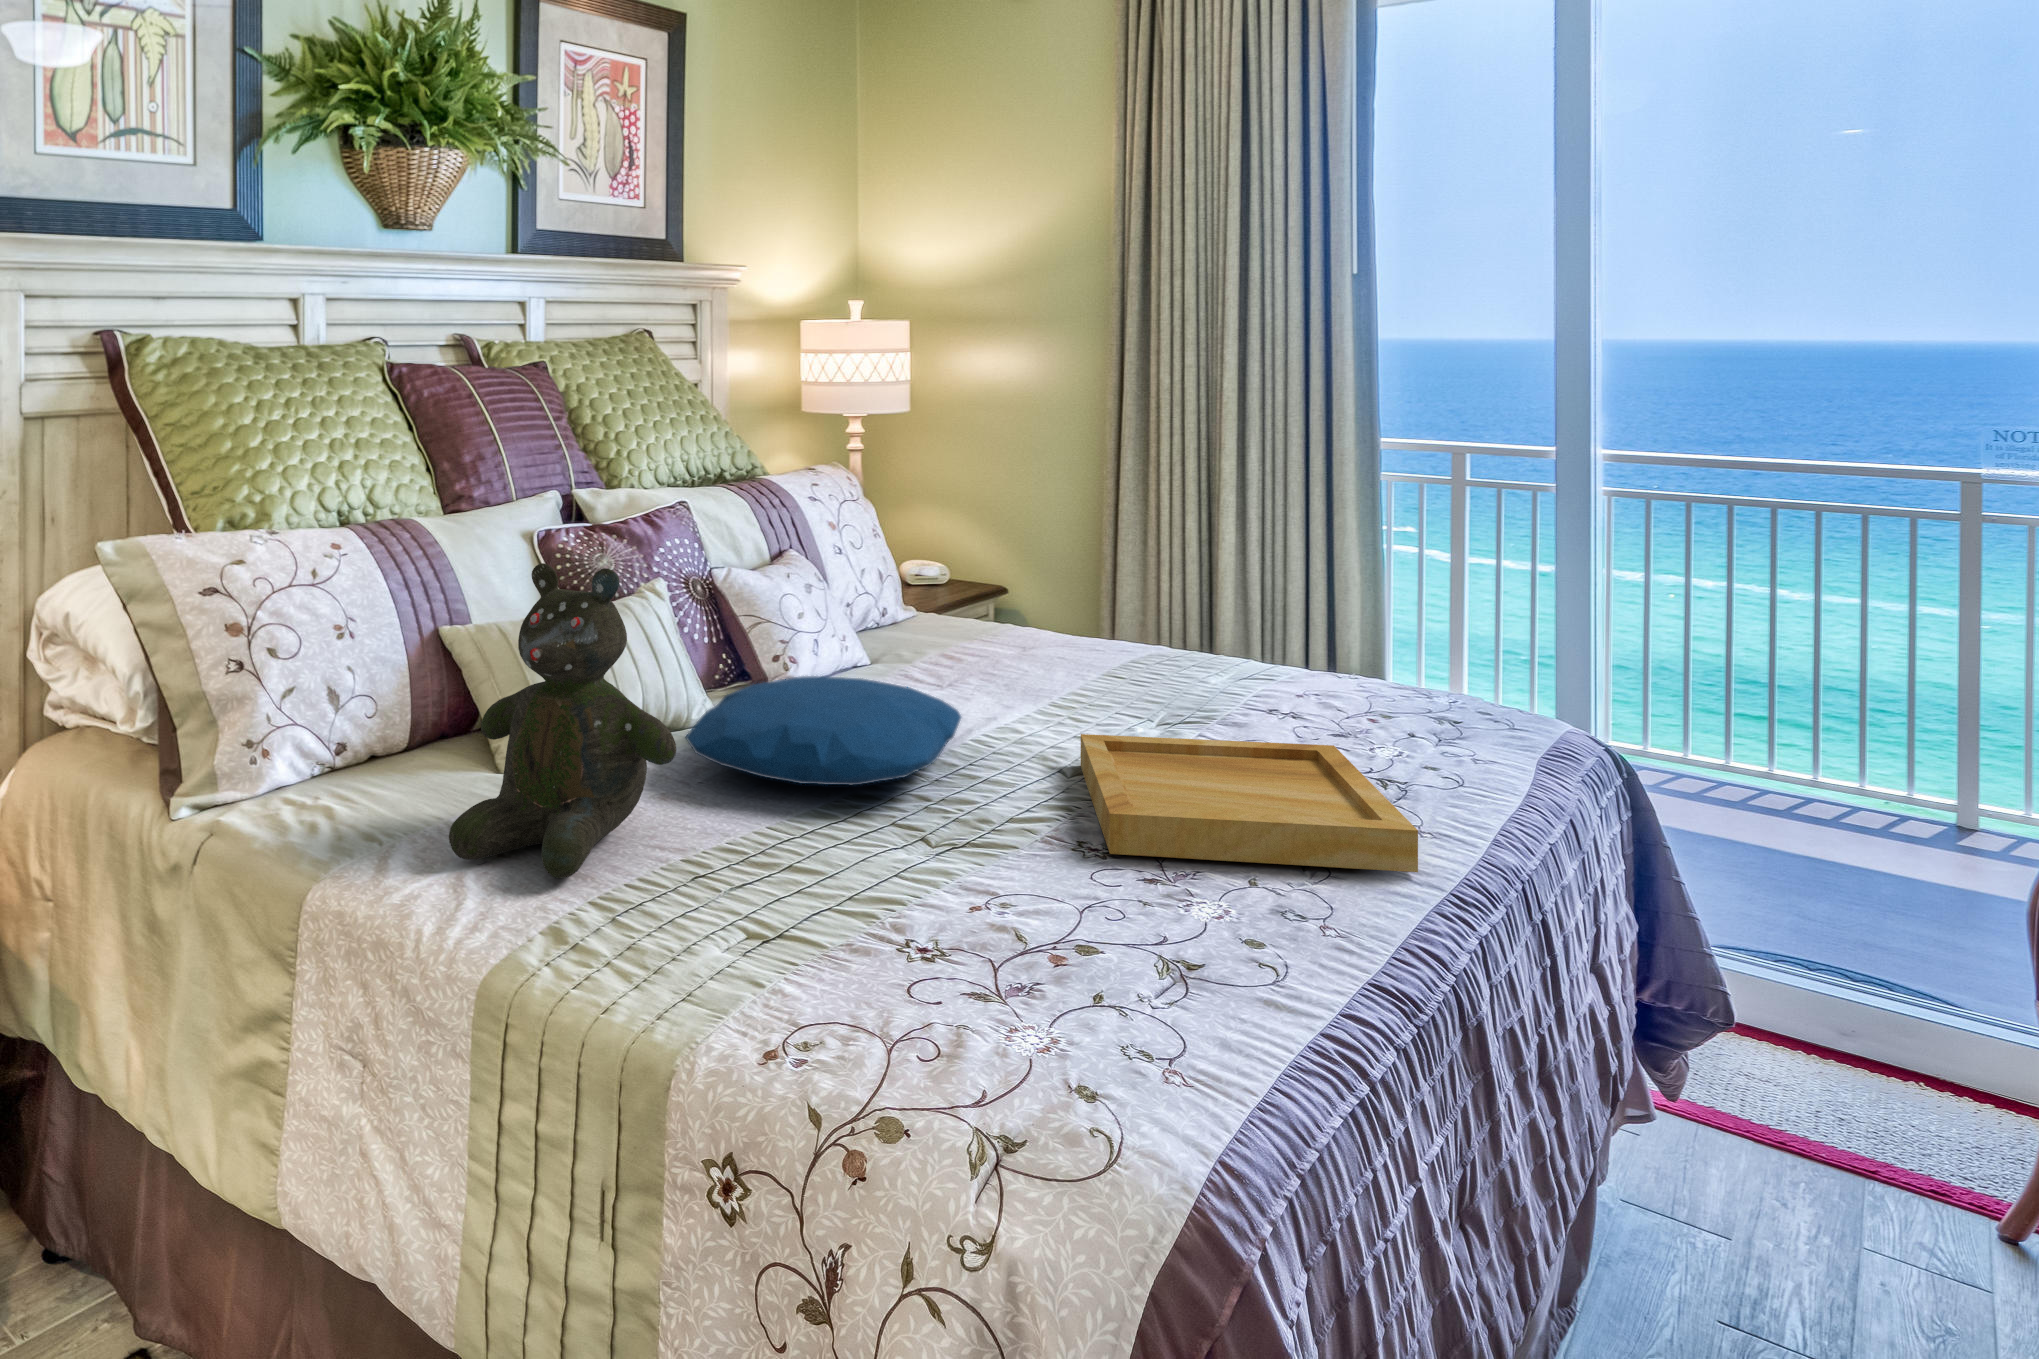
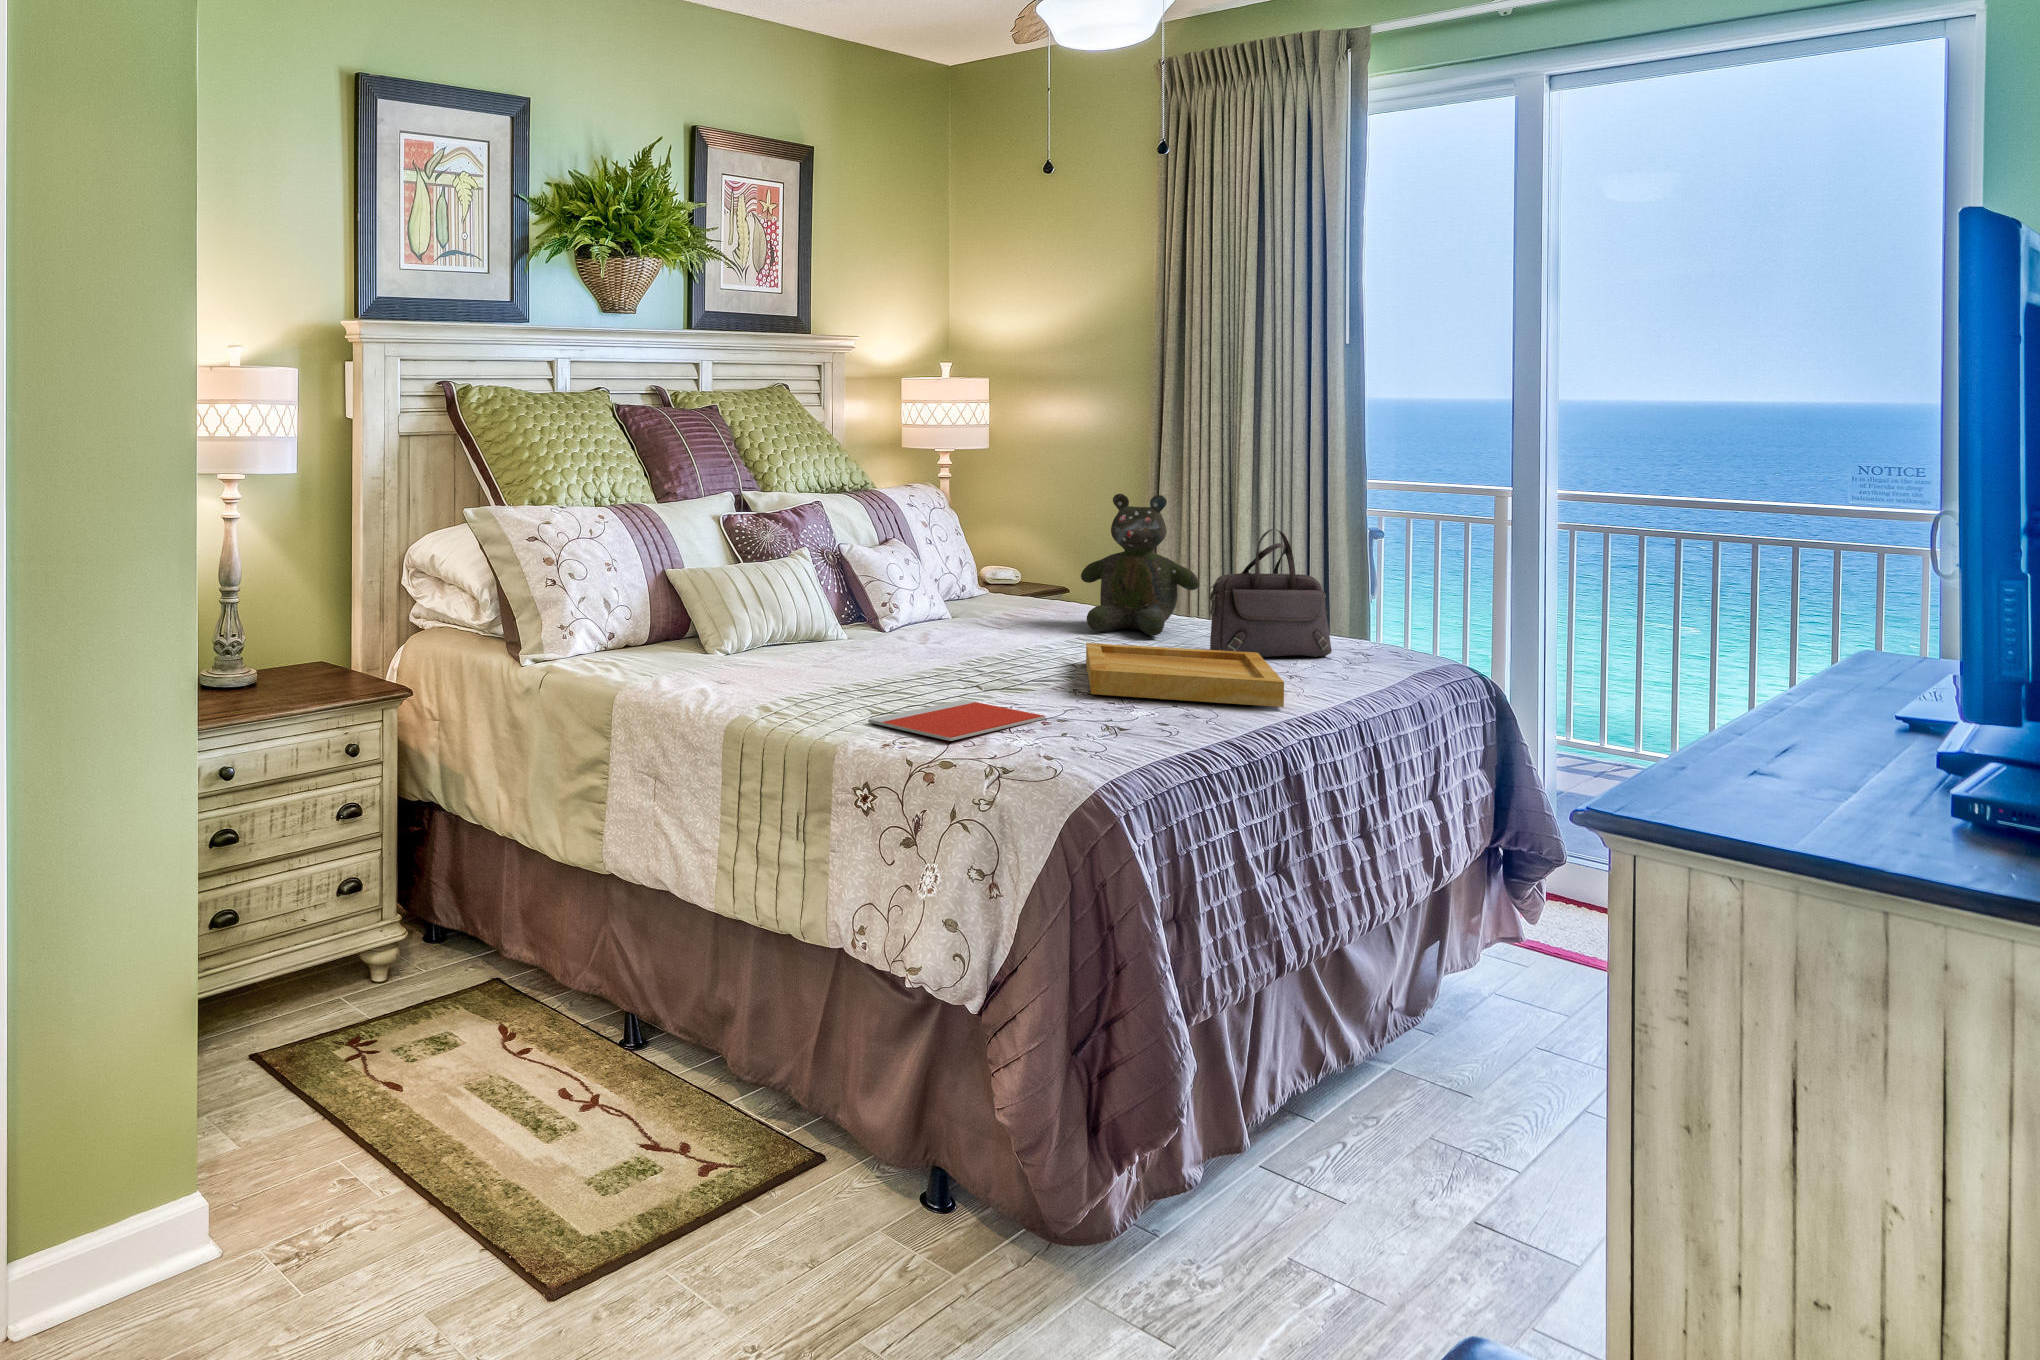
handbag: none [1248,546,1416,738] -> present [1210,529,1332,657]
teddy bear: present [449,563,676,878] -> present [1081,494,1199,636]
pillow: present [686,676,961,785] -> none [826,607,1008,662]
notebook: none [742,882,1051,1034] -> present [868,700,1046,741]

